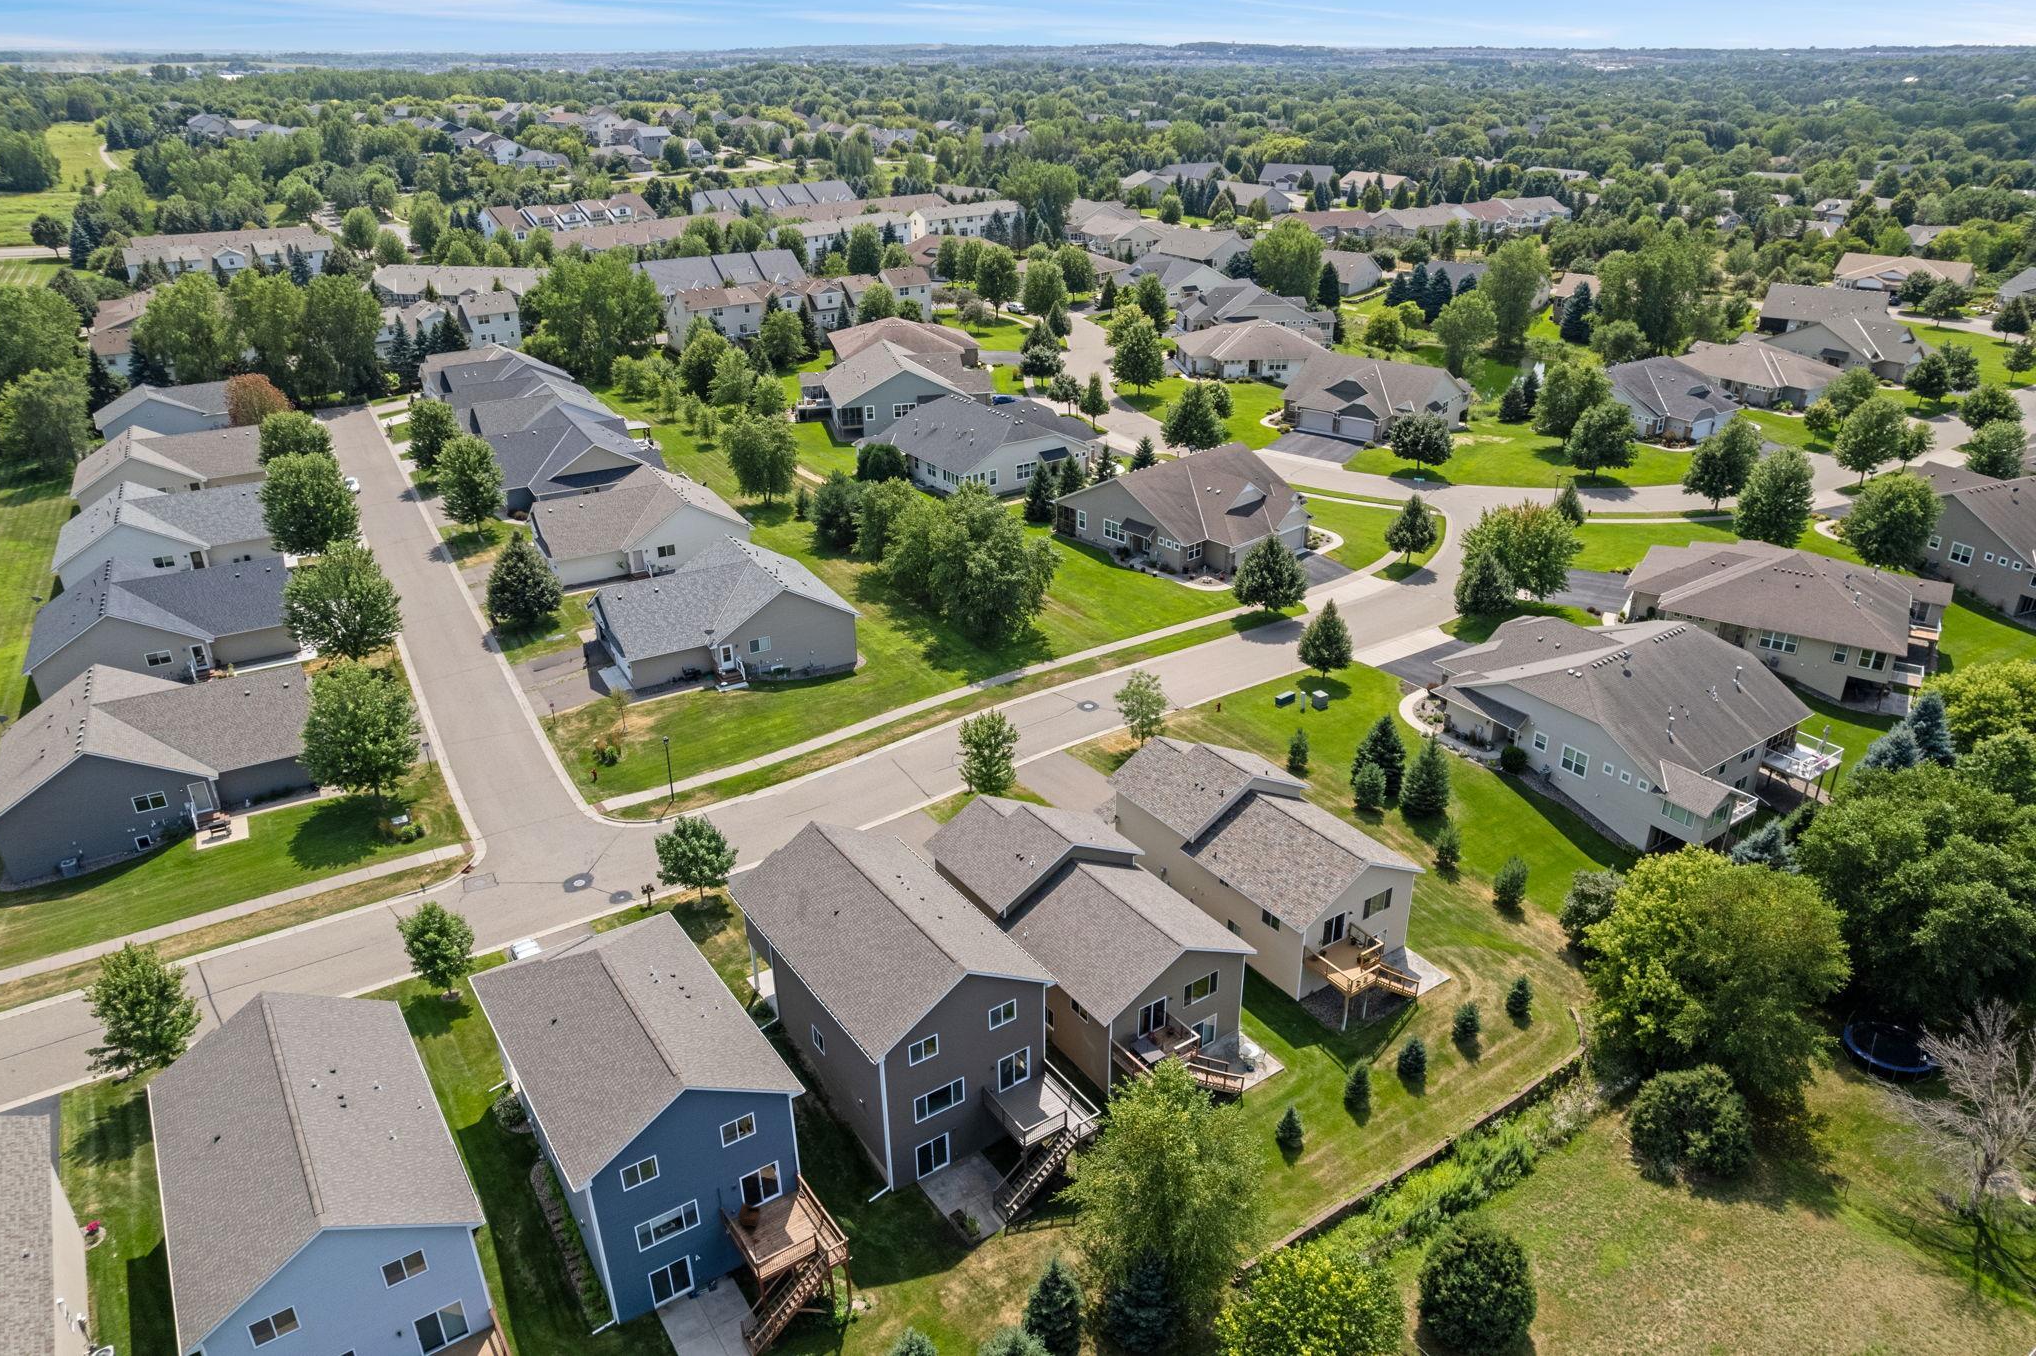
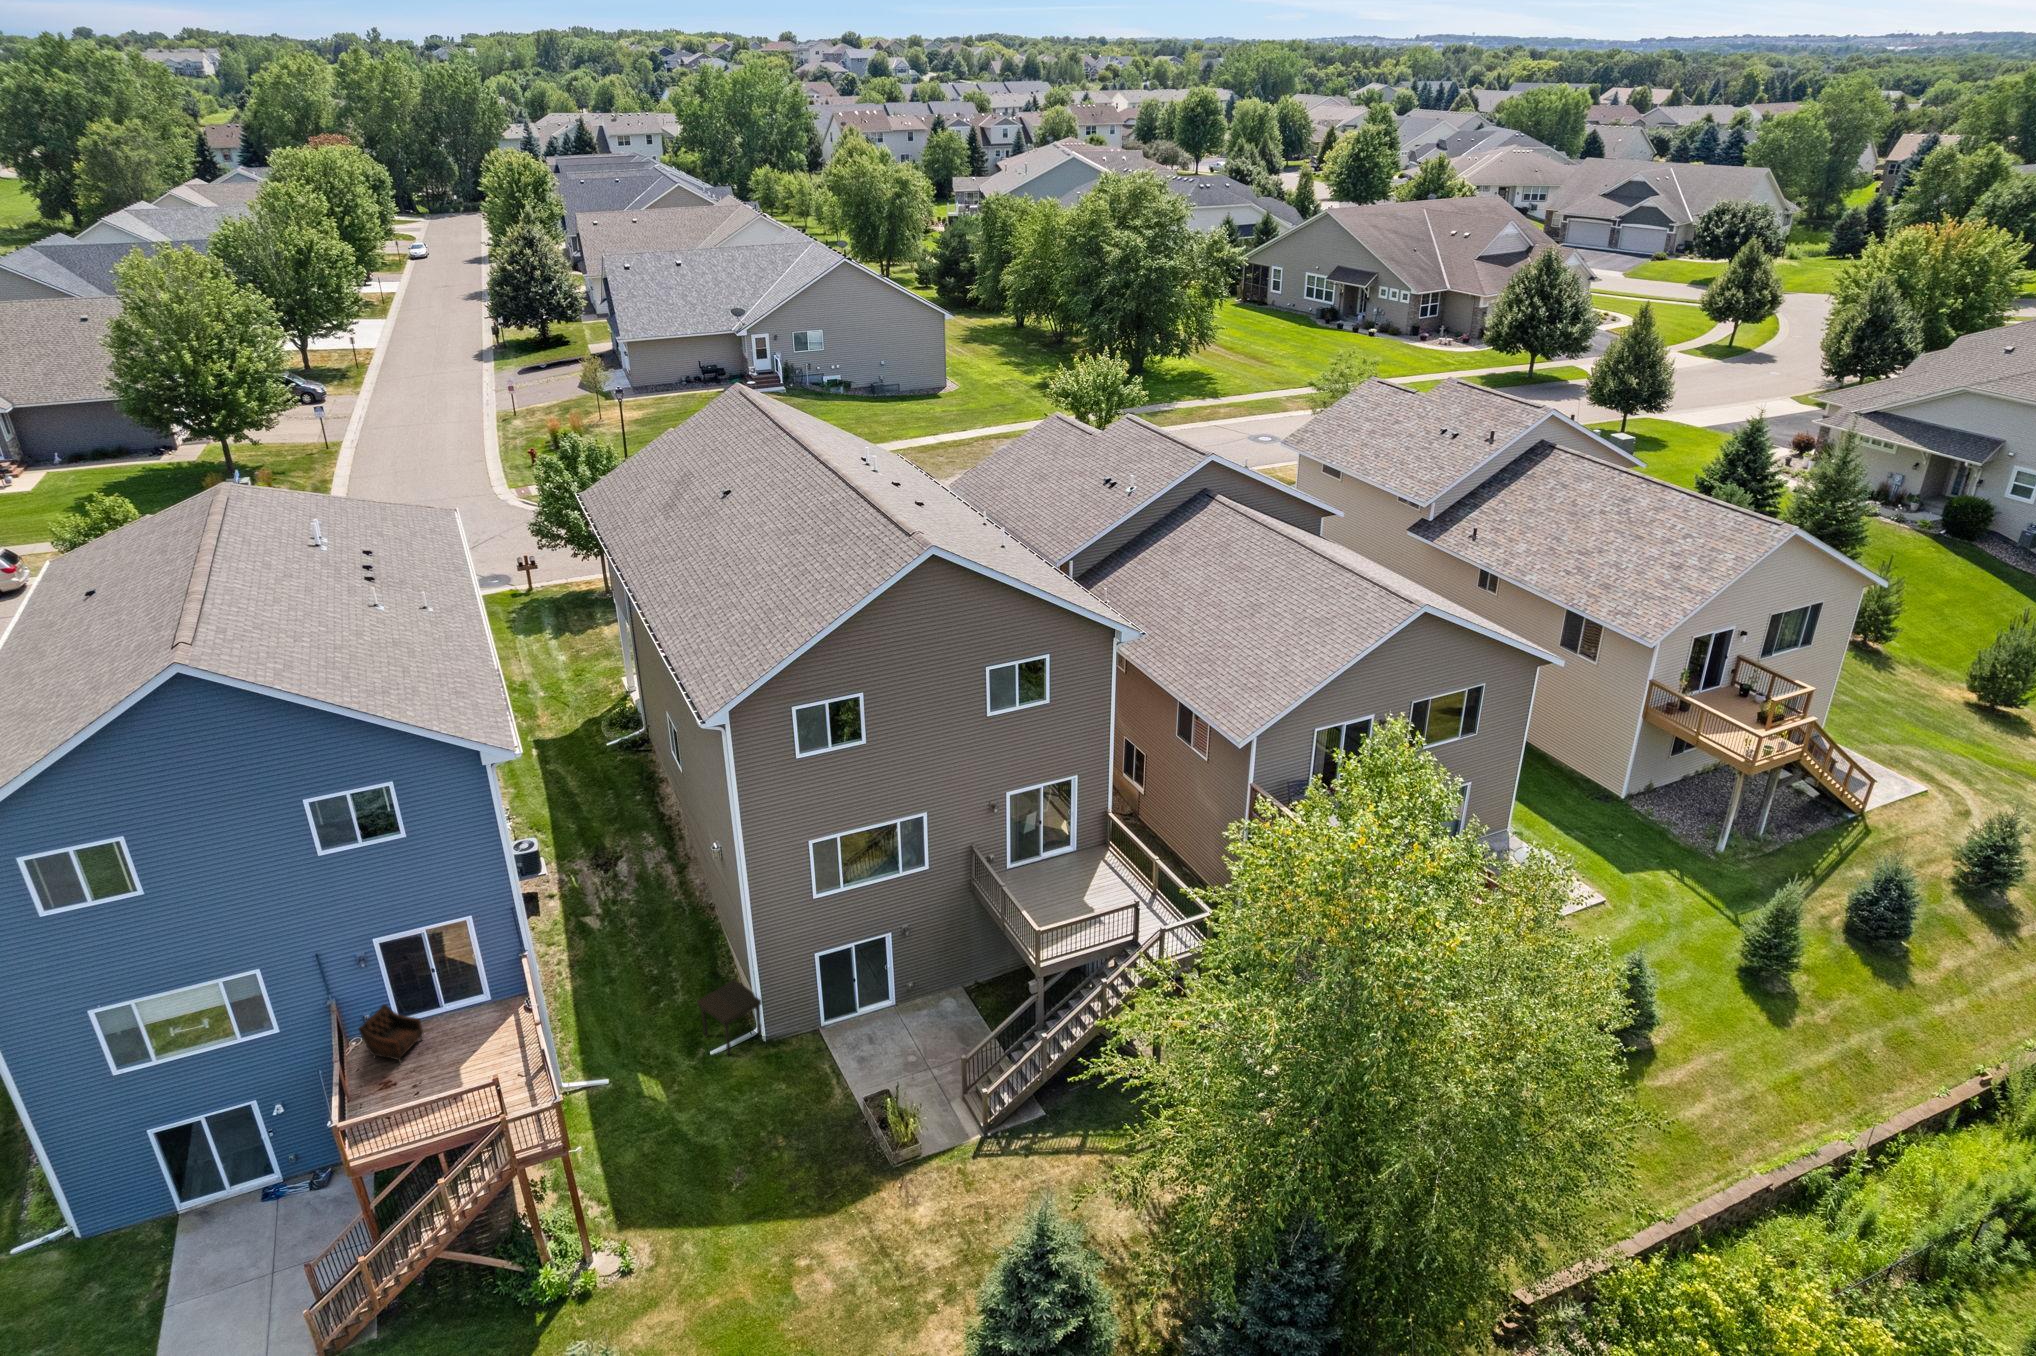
dining table: none [862,1164,893,1203] -> present [698,980,761,1055]

